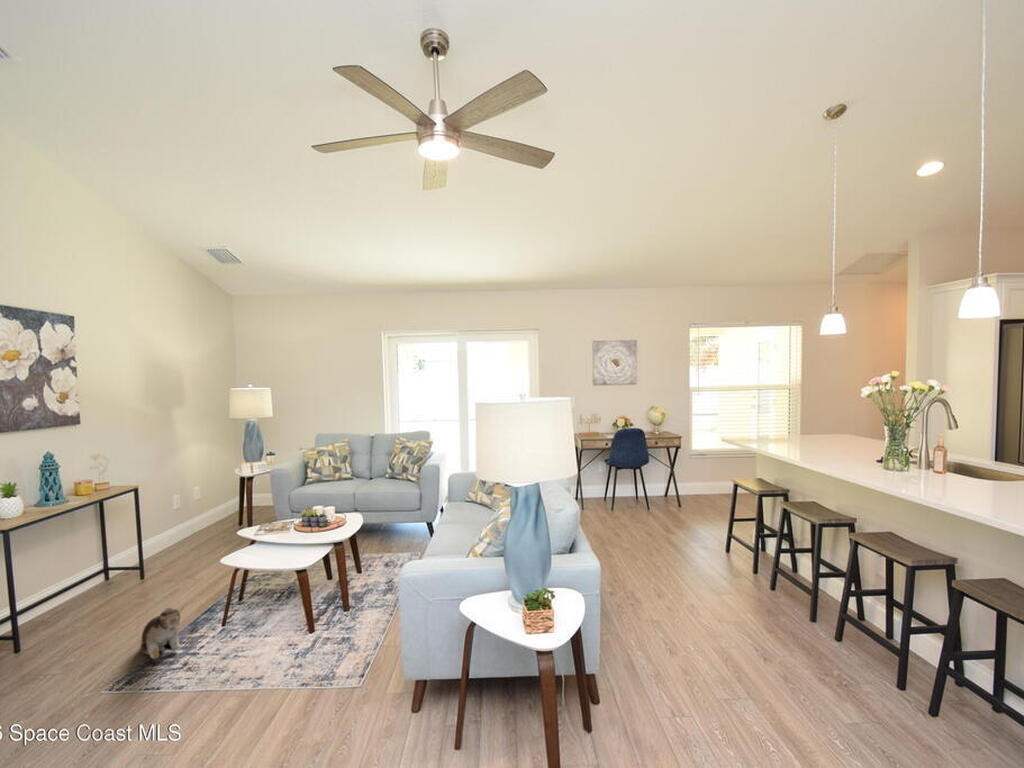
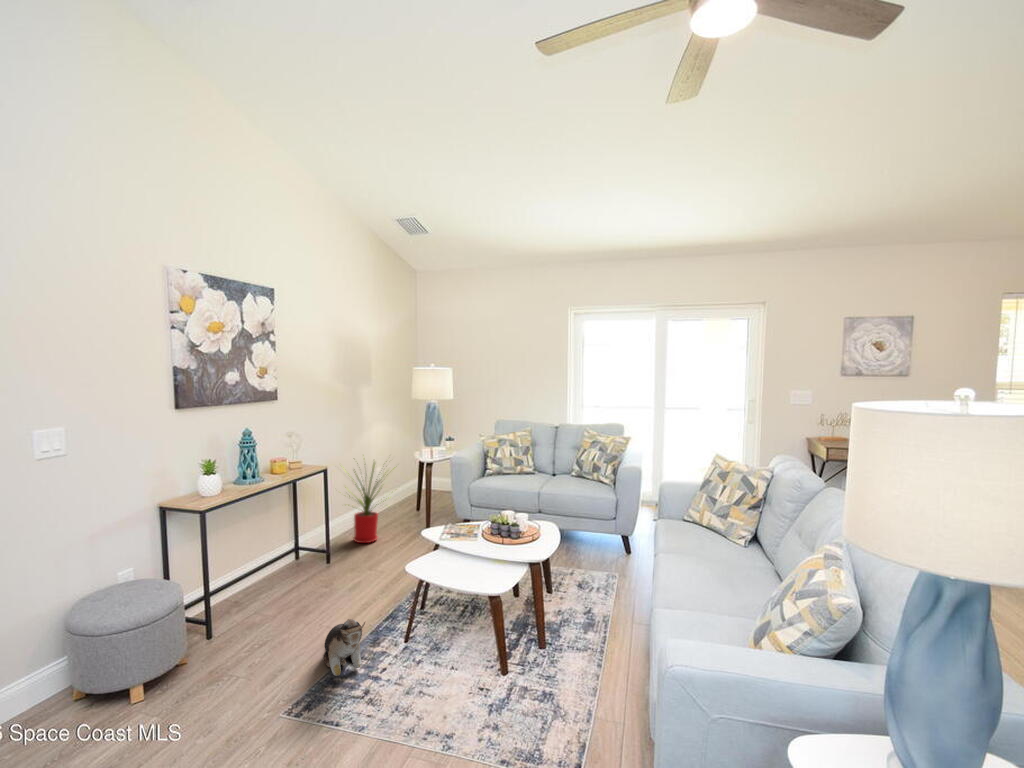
house plant: none [148,471,219,557] -> present [354,463,384,543]

